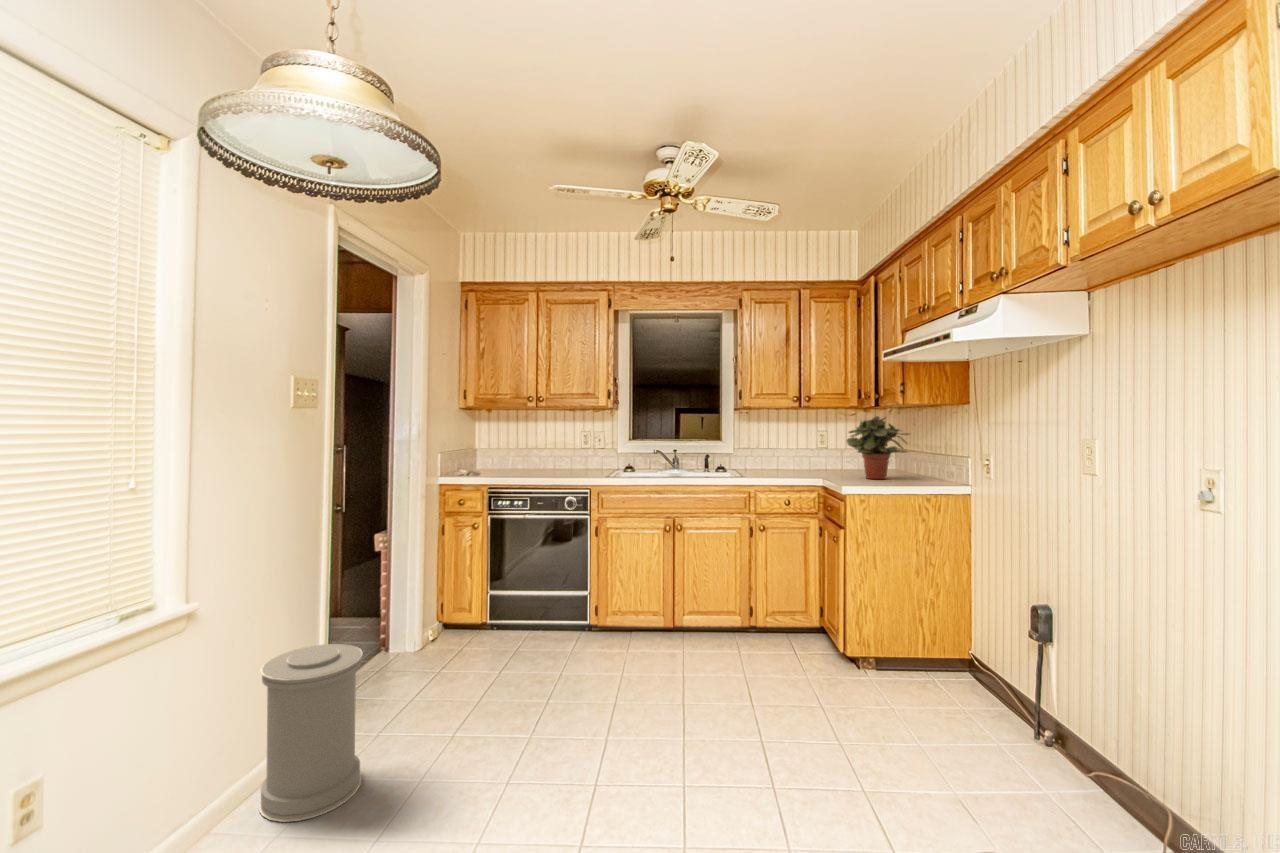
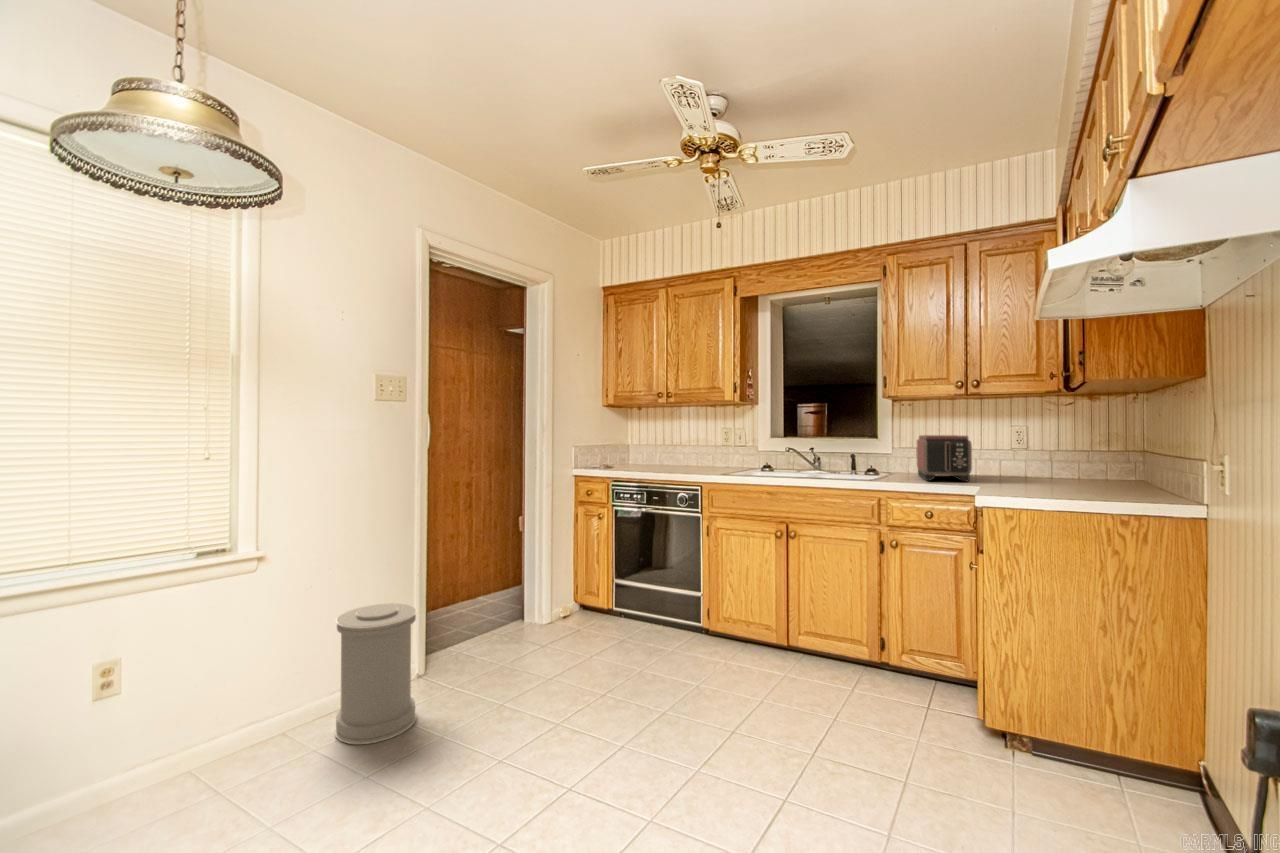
potted plant: present [846,416,909,479] -> none [1015,401,1121,489]
toaster: none [765,440,814,476] -> present [917,435,972,481]

